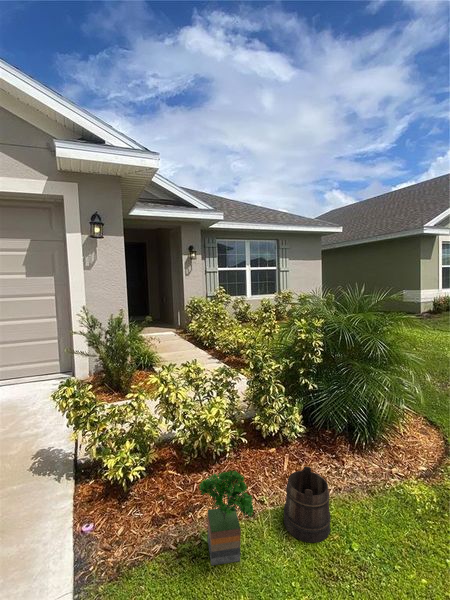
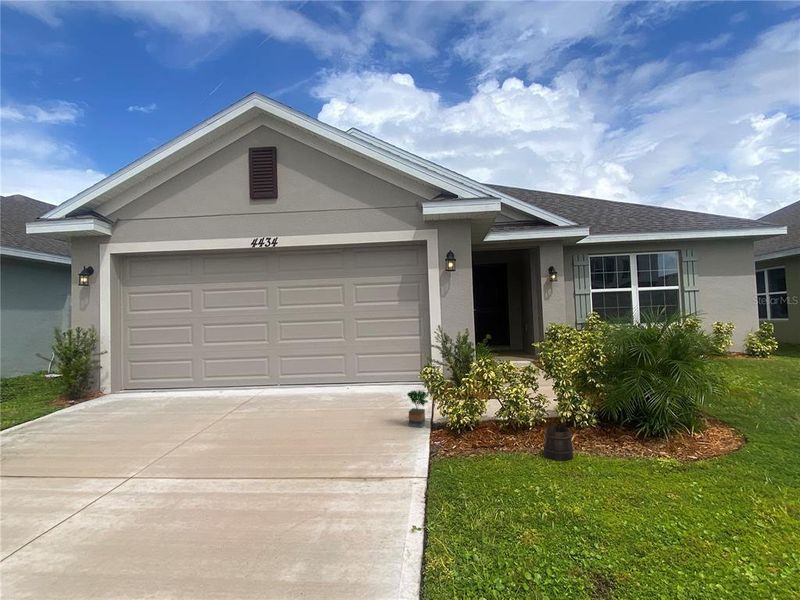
potted tree: present [199,470,254,565] -> present [407,391,428,428]

